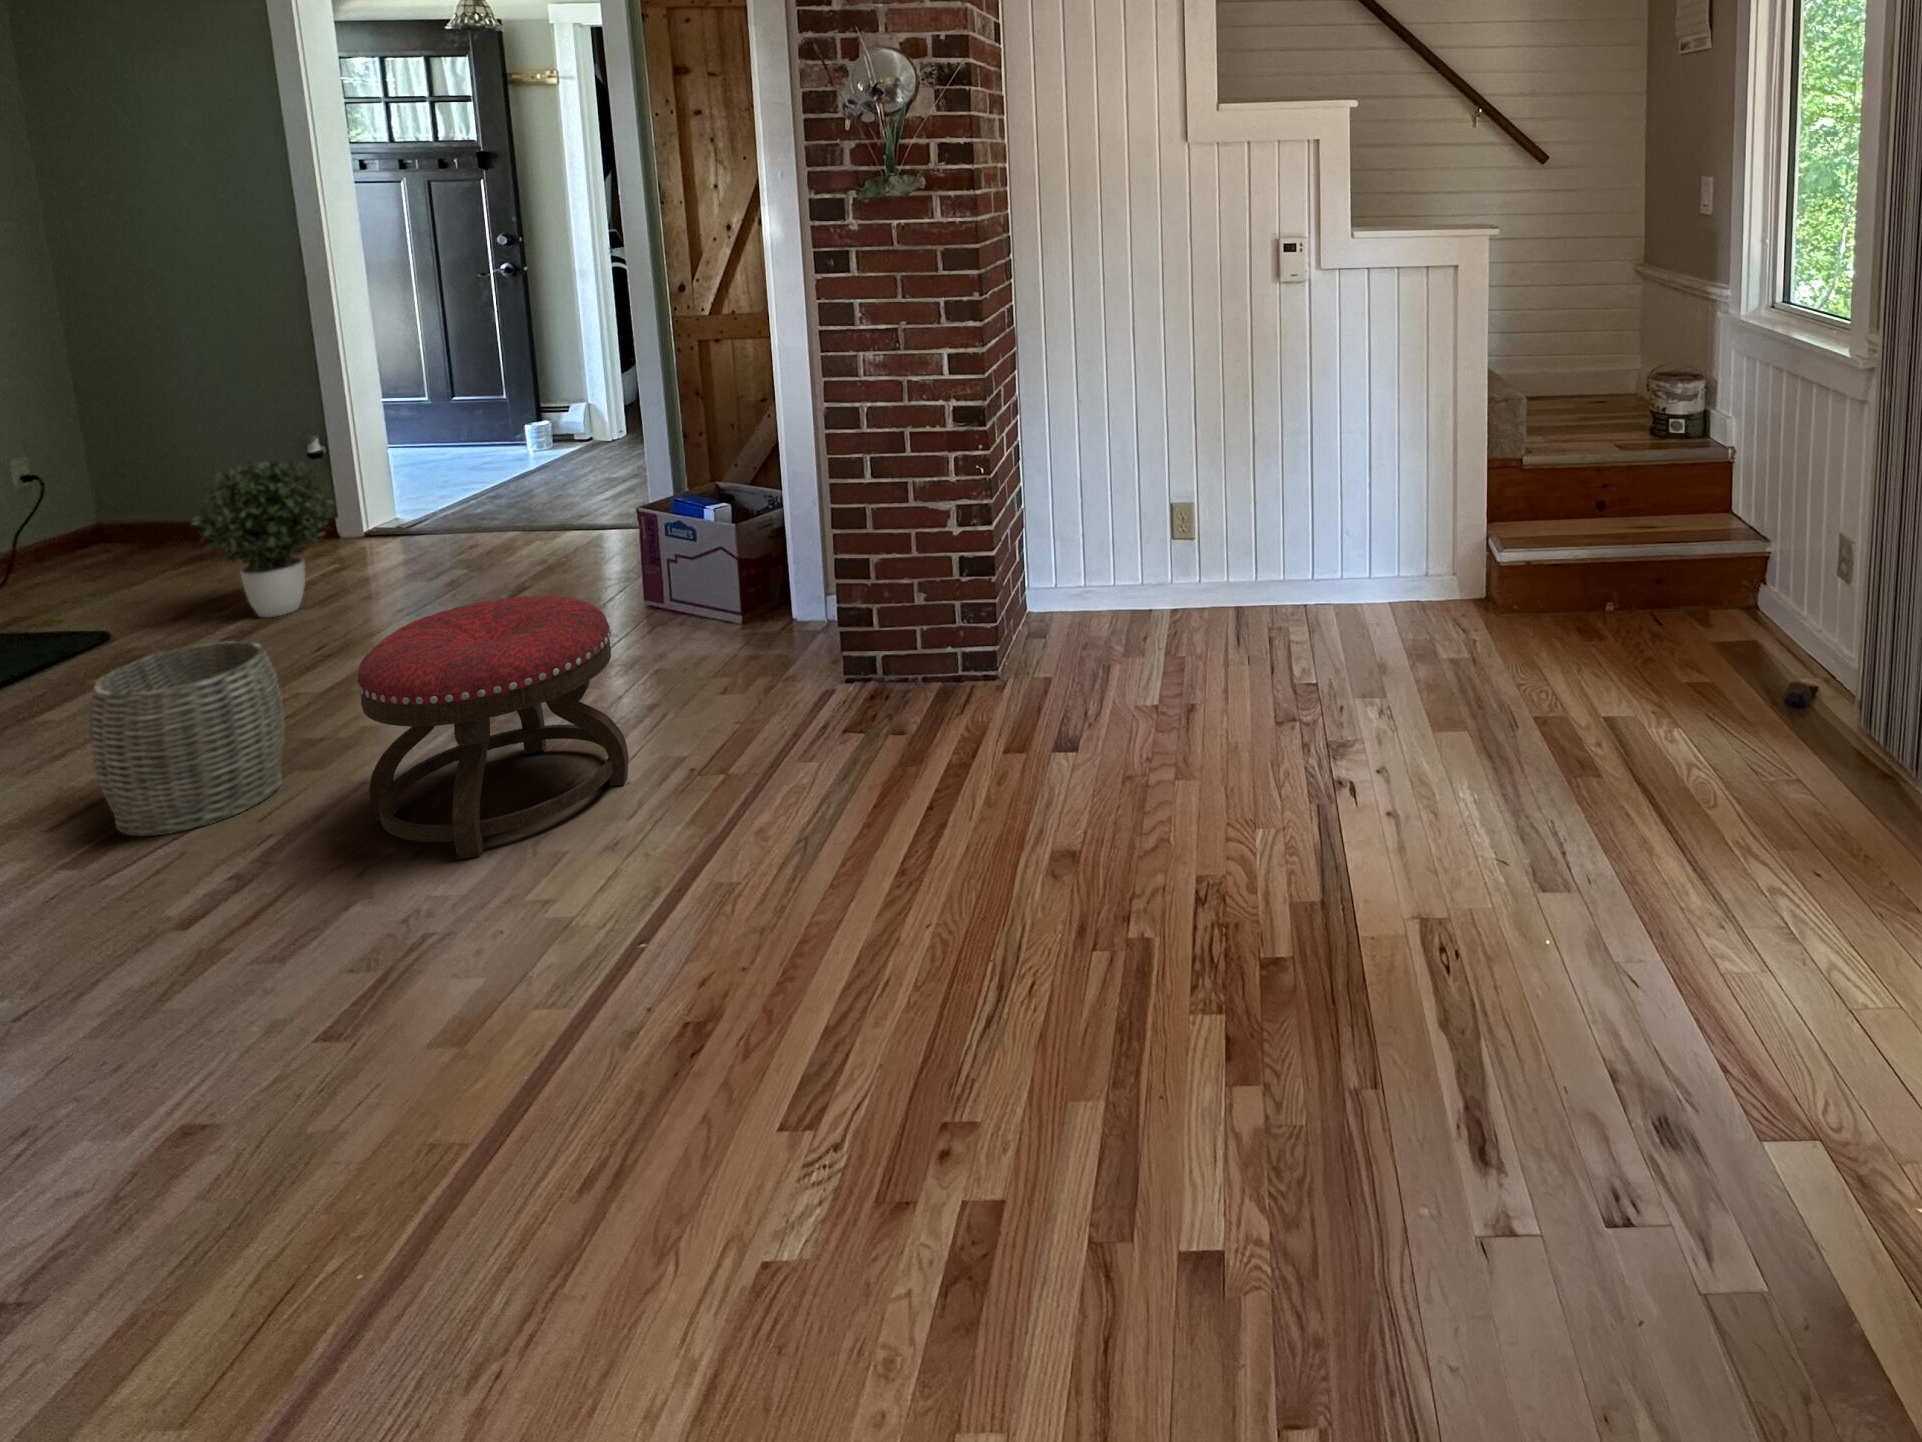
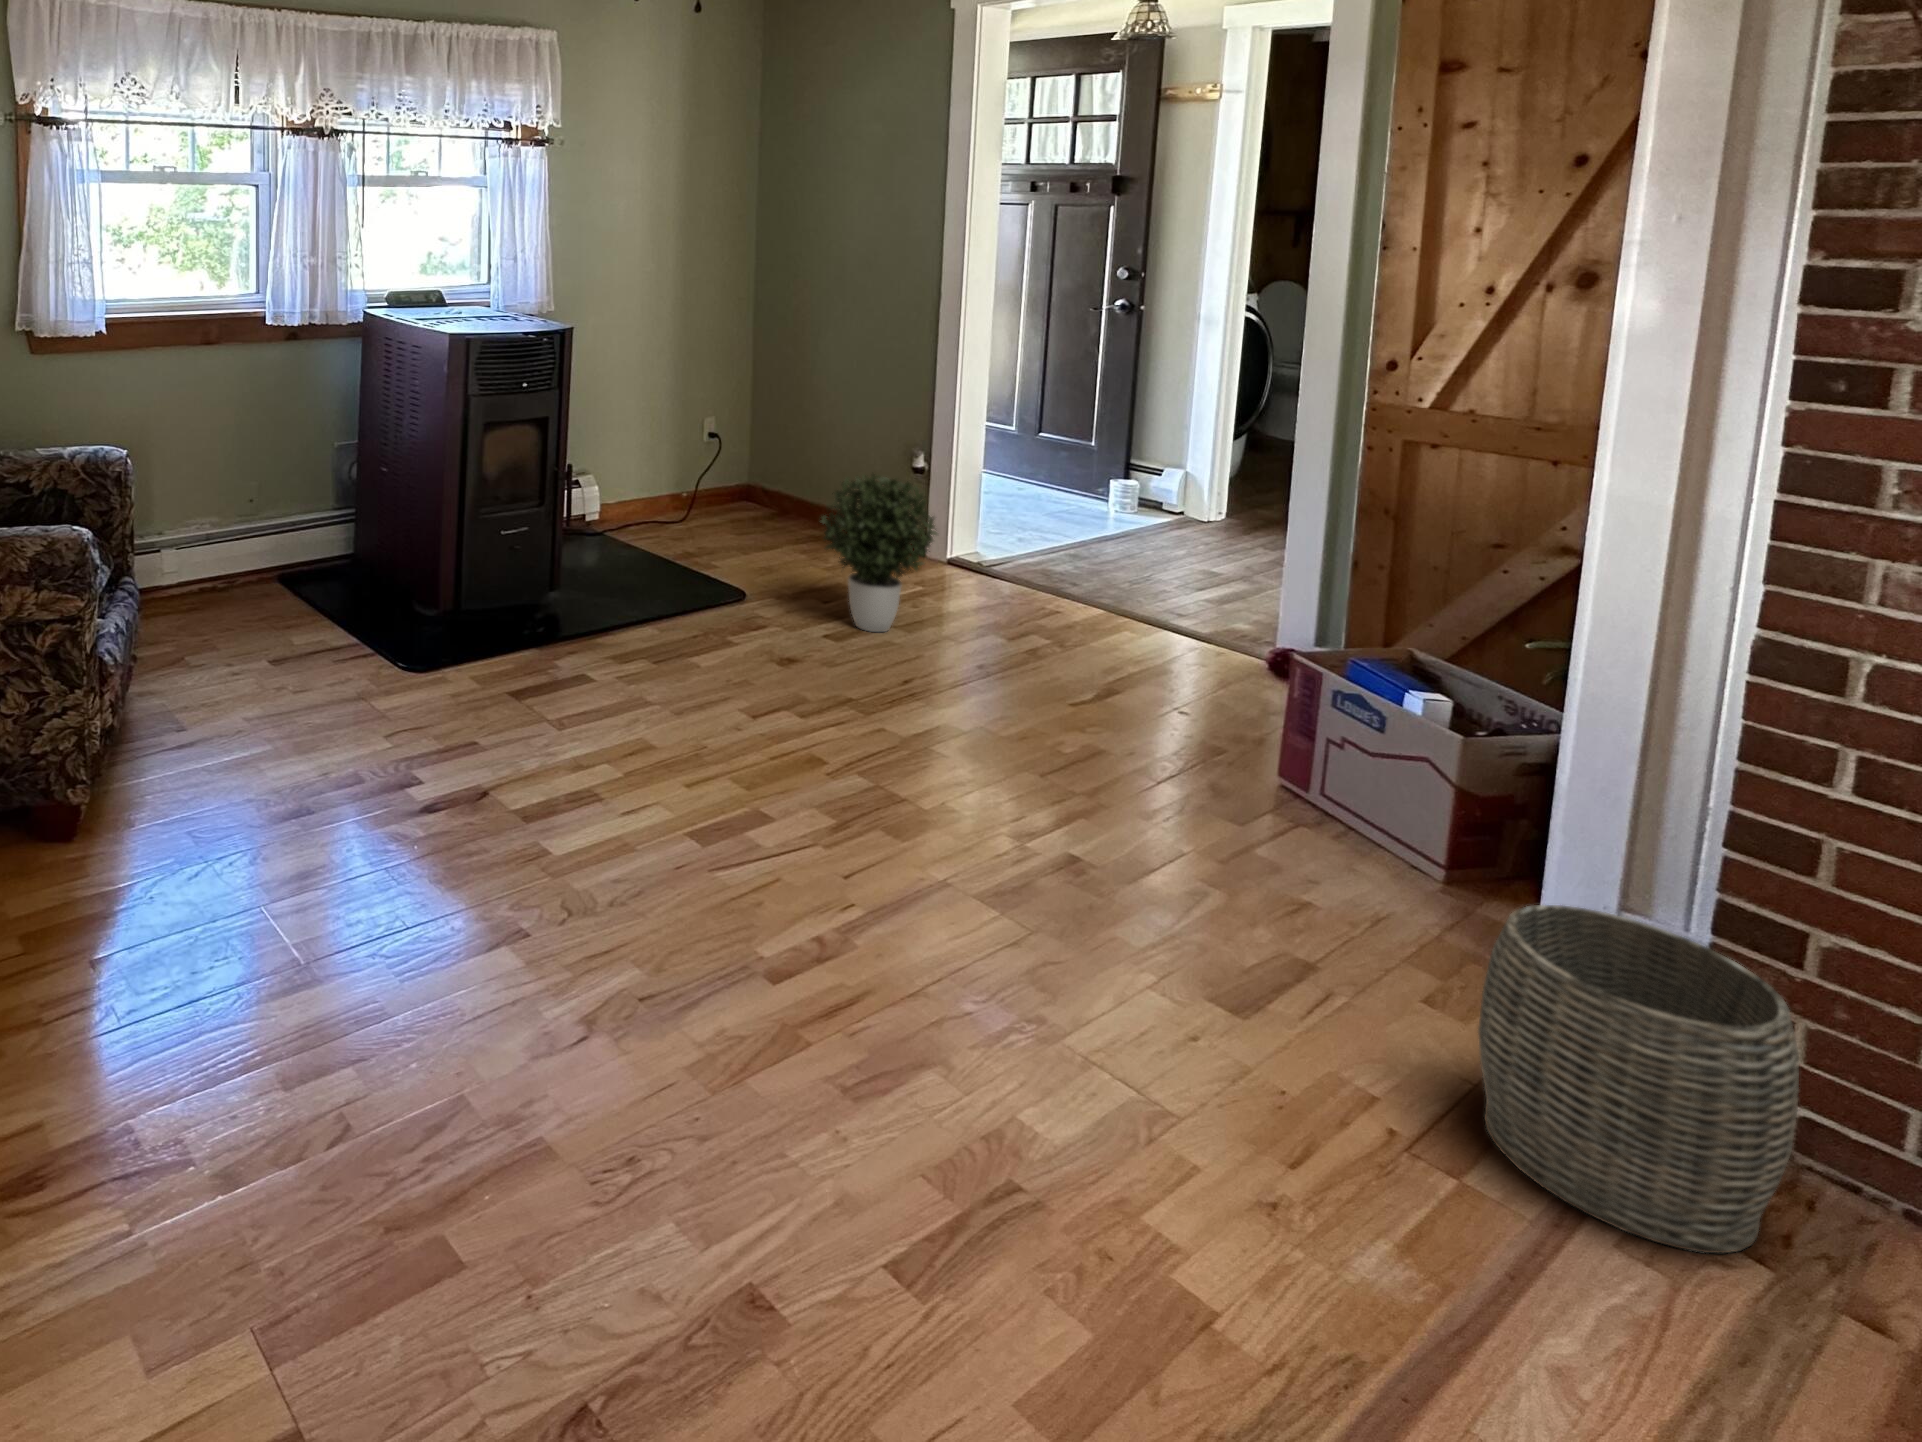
ottoman: present [356,595,629,860] -> none [958,742,1303,1102]
woven basket: present [89,641,285,836] -> present [1478,905,1799,1253]

